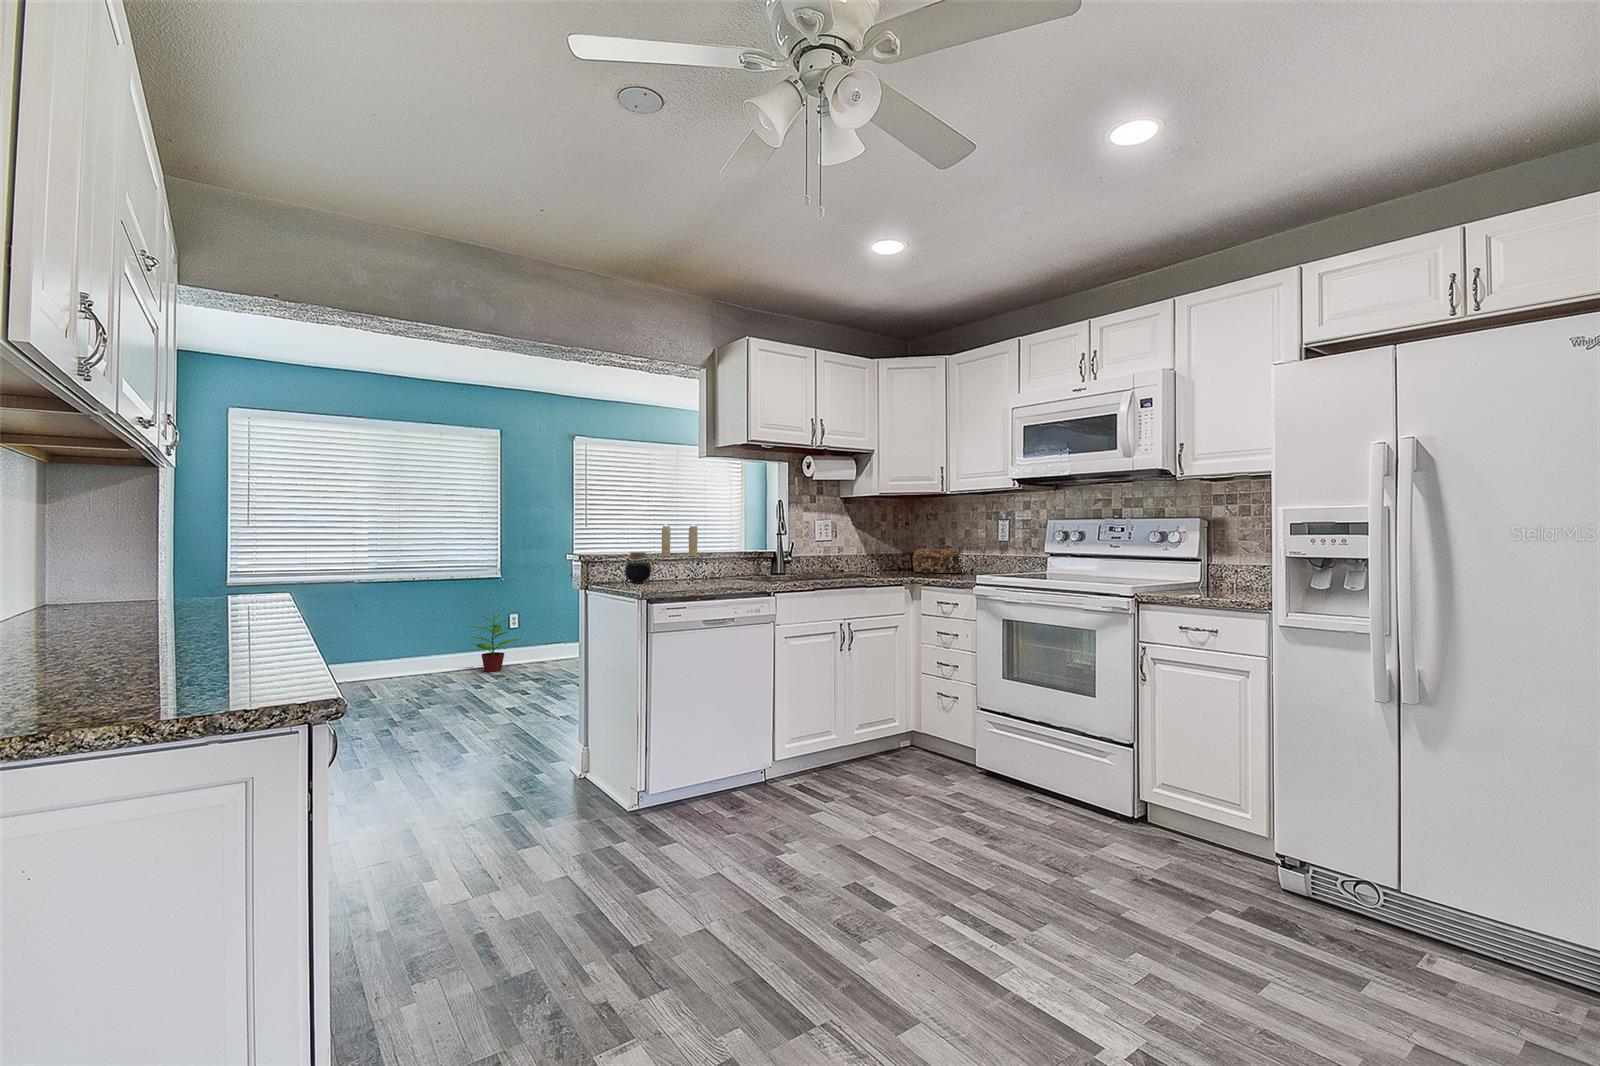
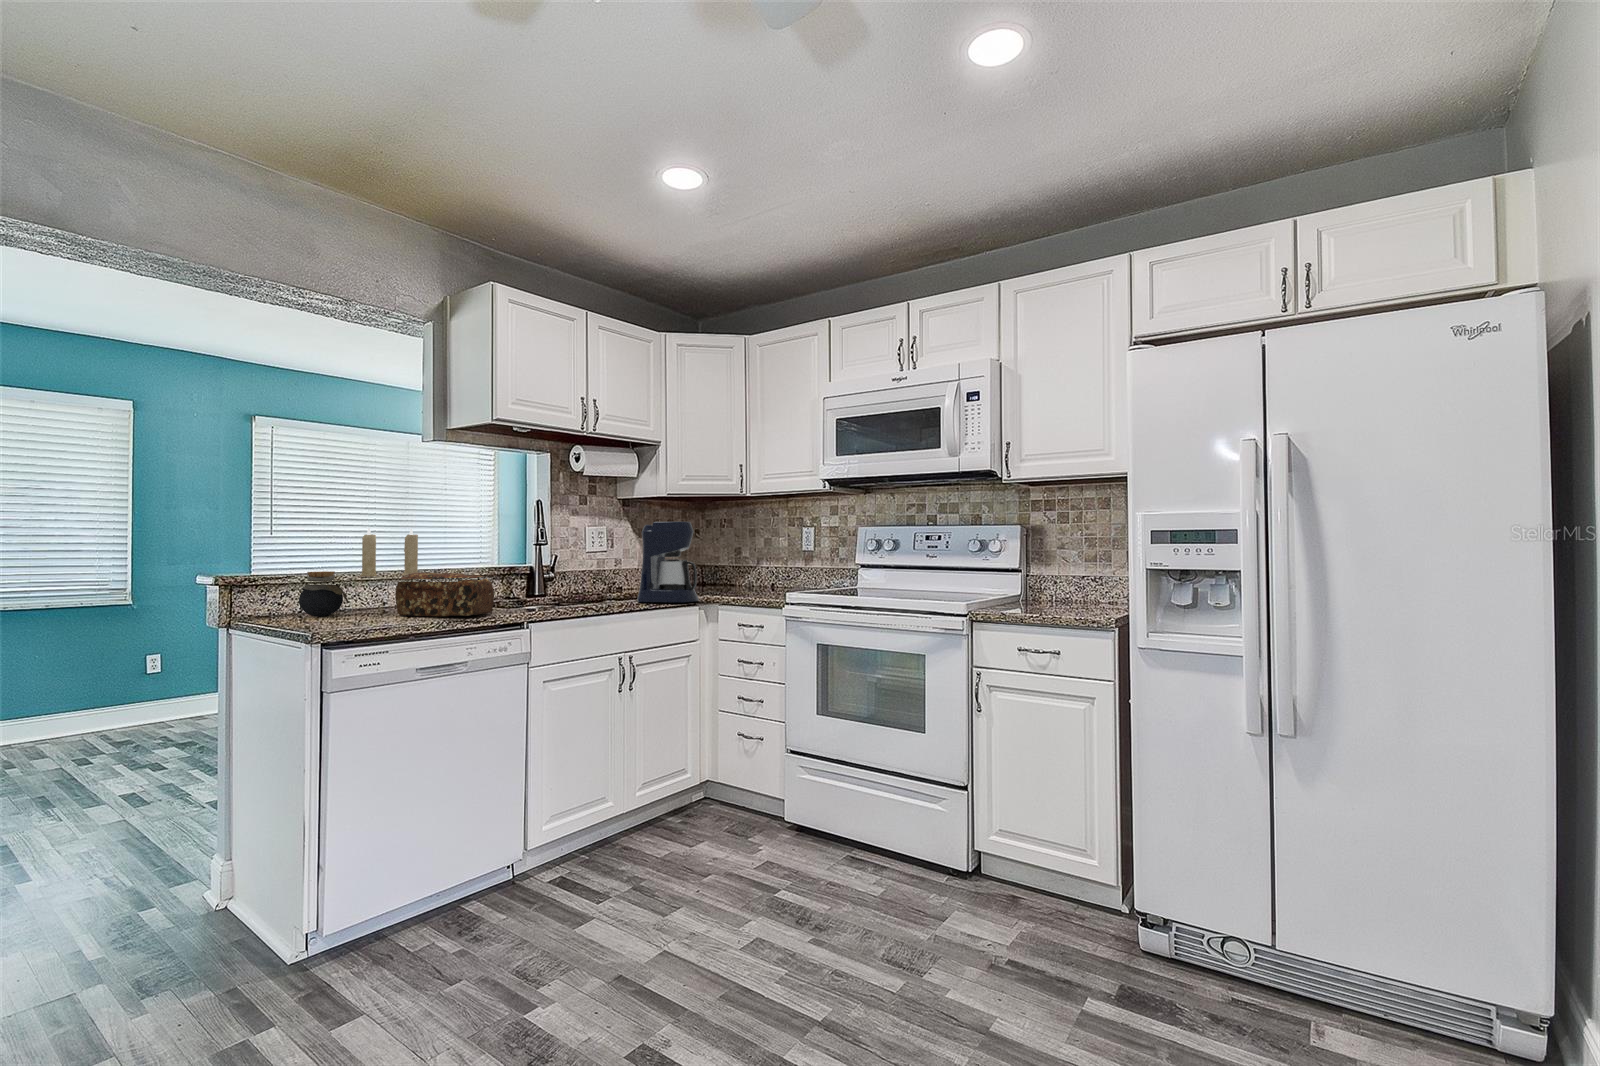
coffee maker: none [856,516,906,581] -> present [637,522,699,603]
bread loaf: present [913,549,962,573] -> present [395,573,494,616]
potted plant: present [470,614,519,672] -> none [74,654,165,738]

